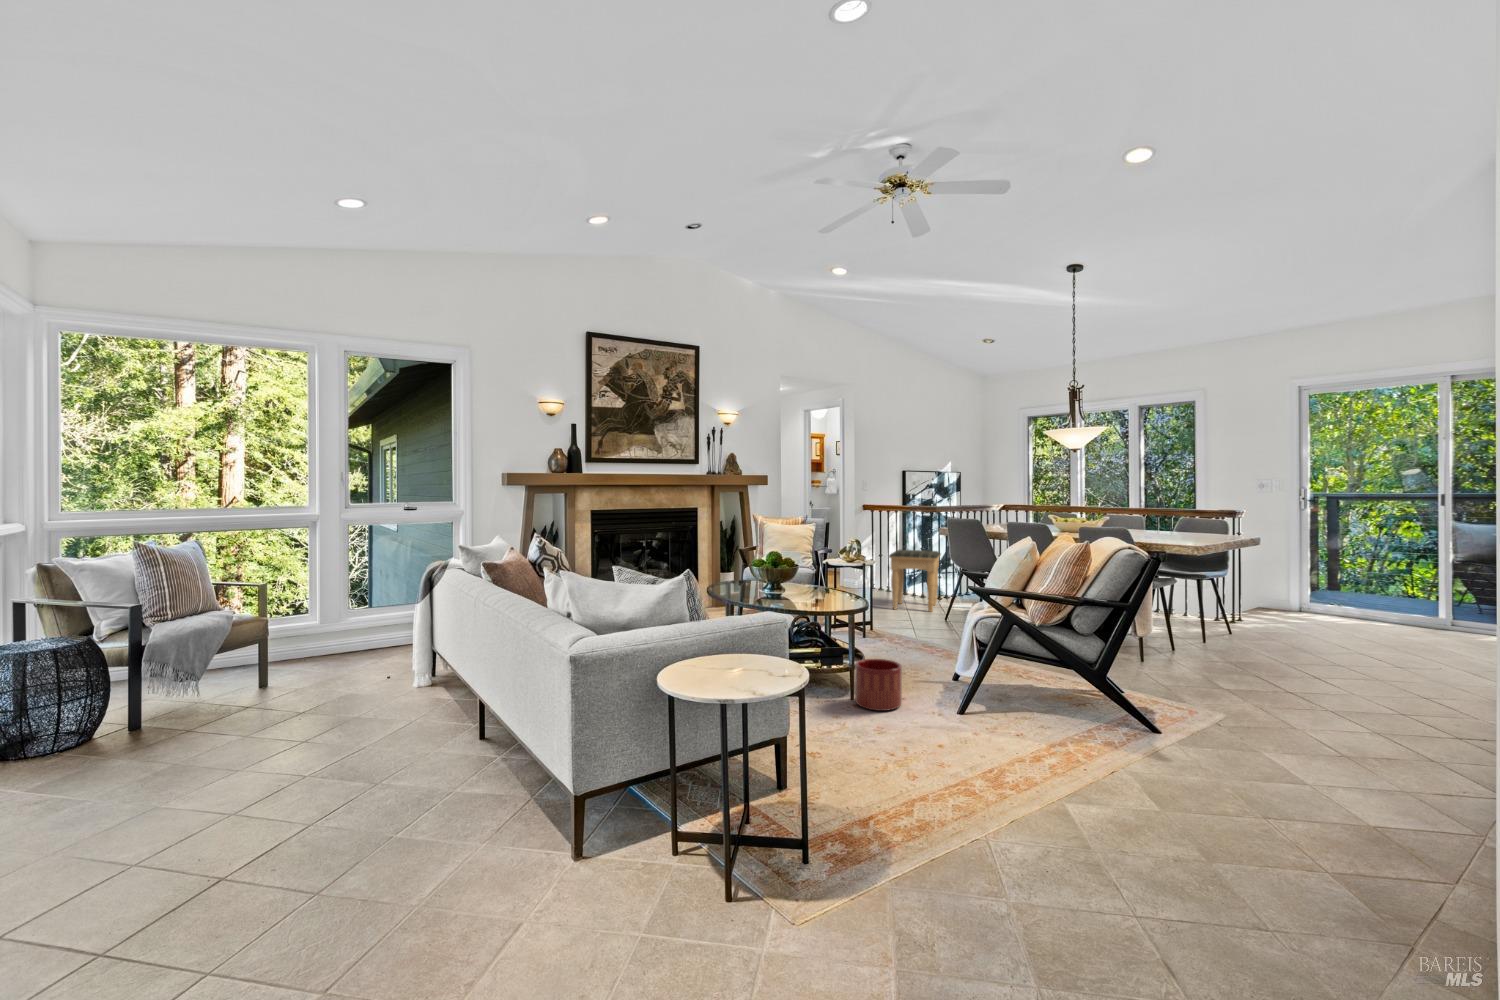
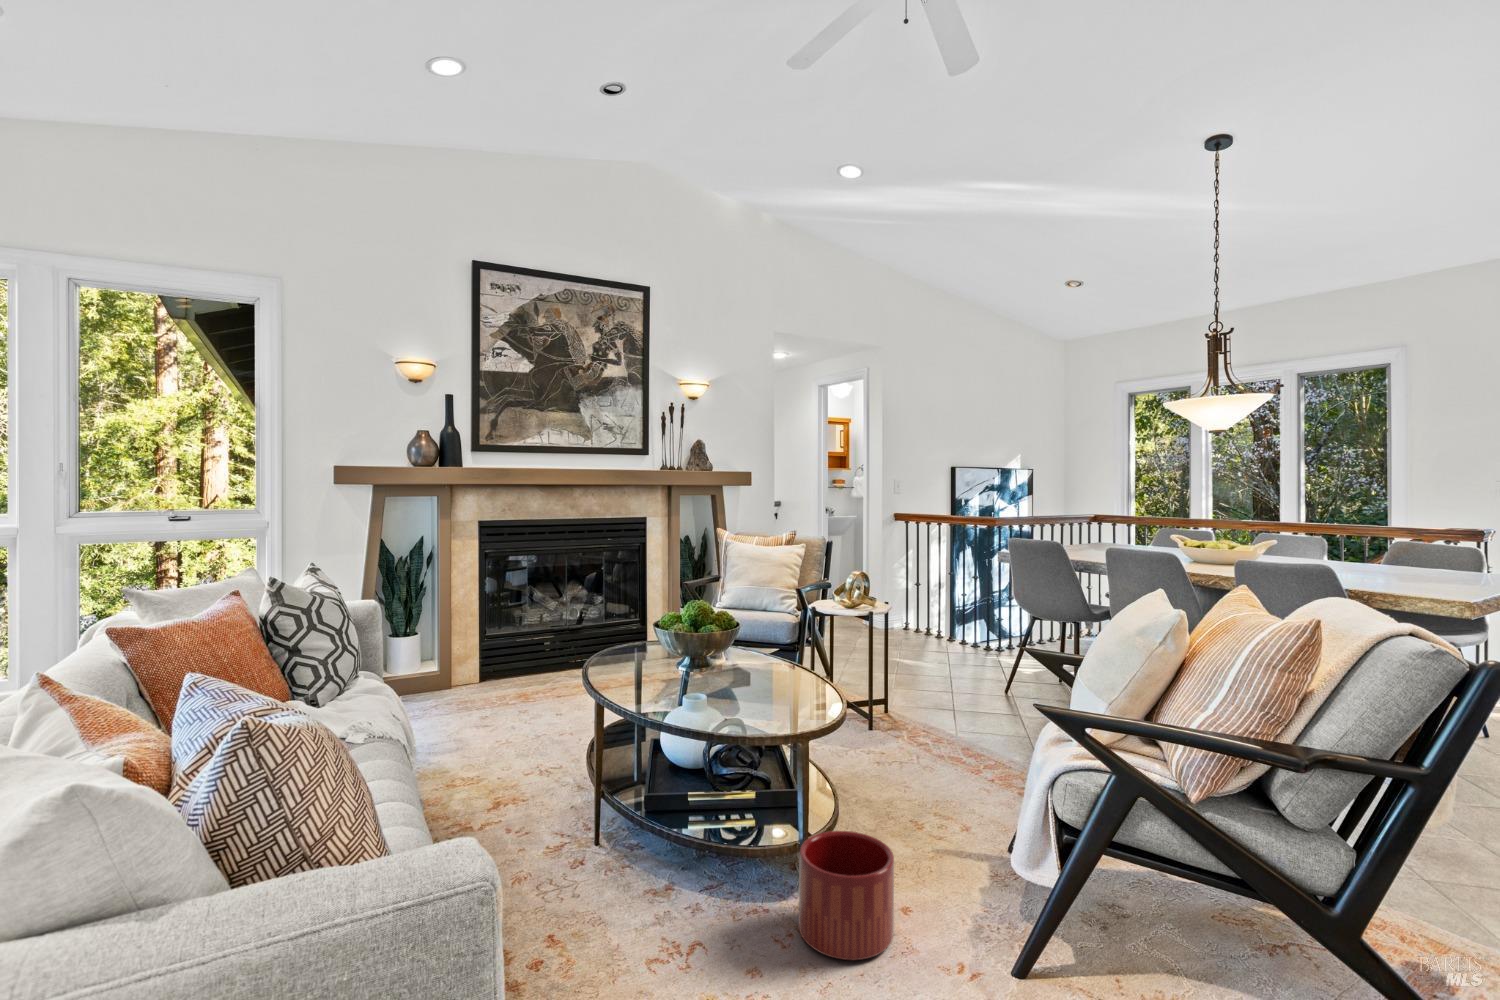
footstool: present [889,550,941,612] -> none [921,580,1000,677]

